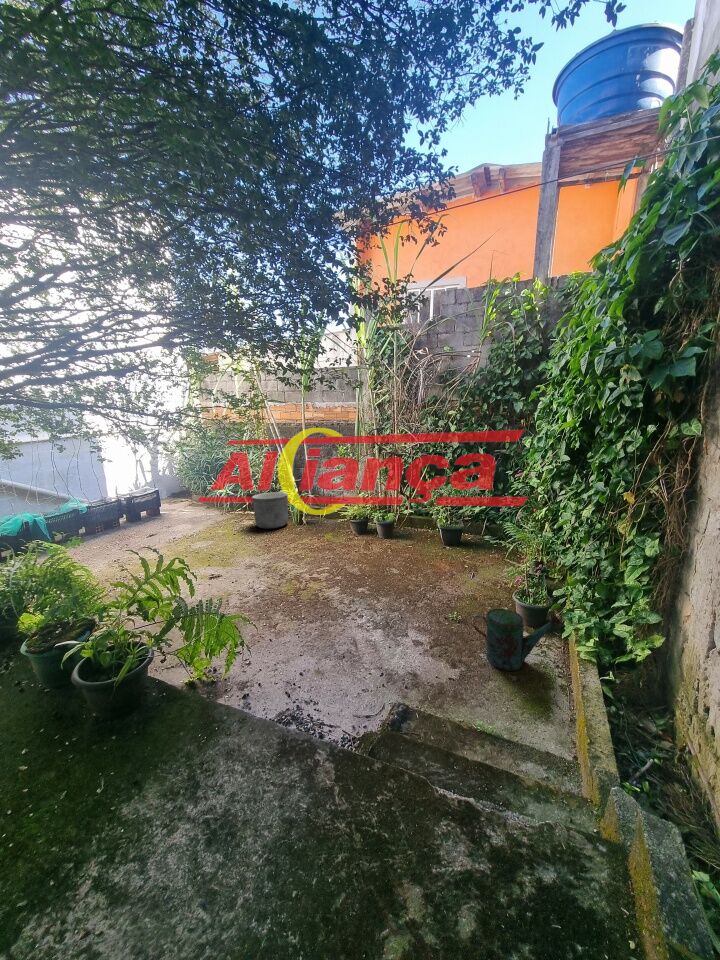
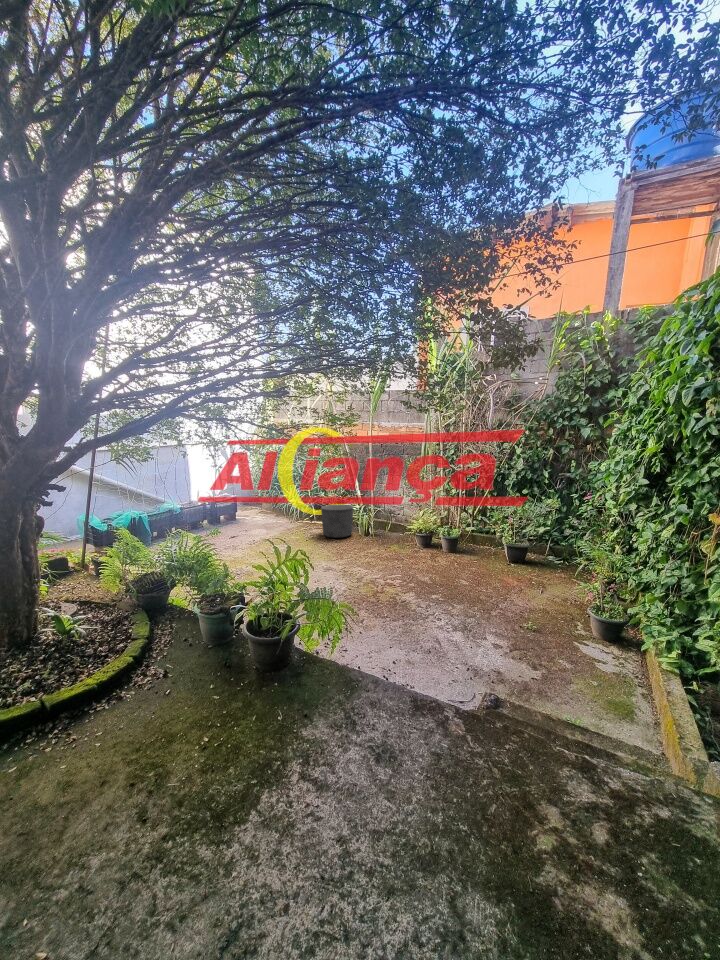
watering can: present [473,609,562,671] -> none [552,619,642,677]

